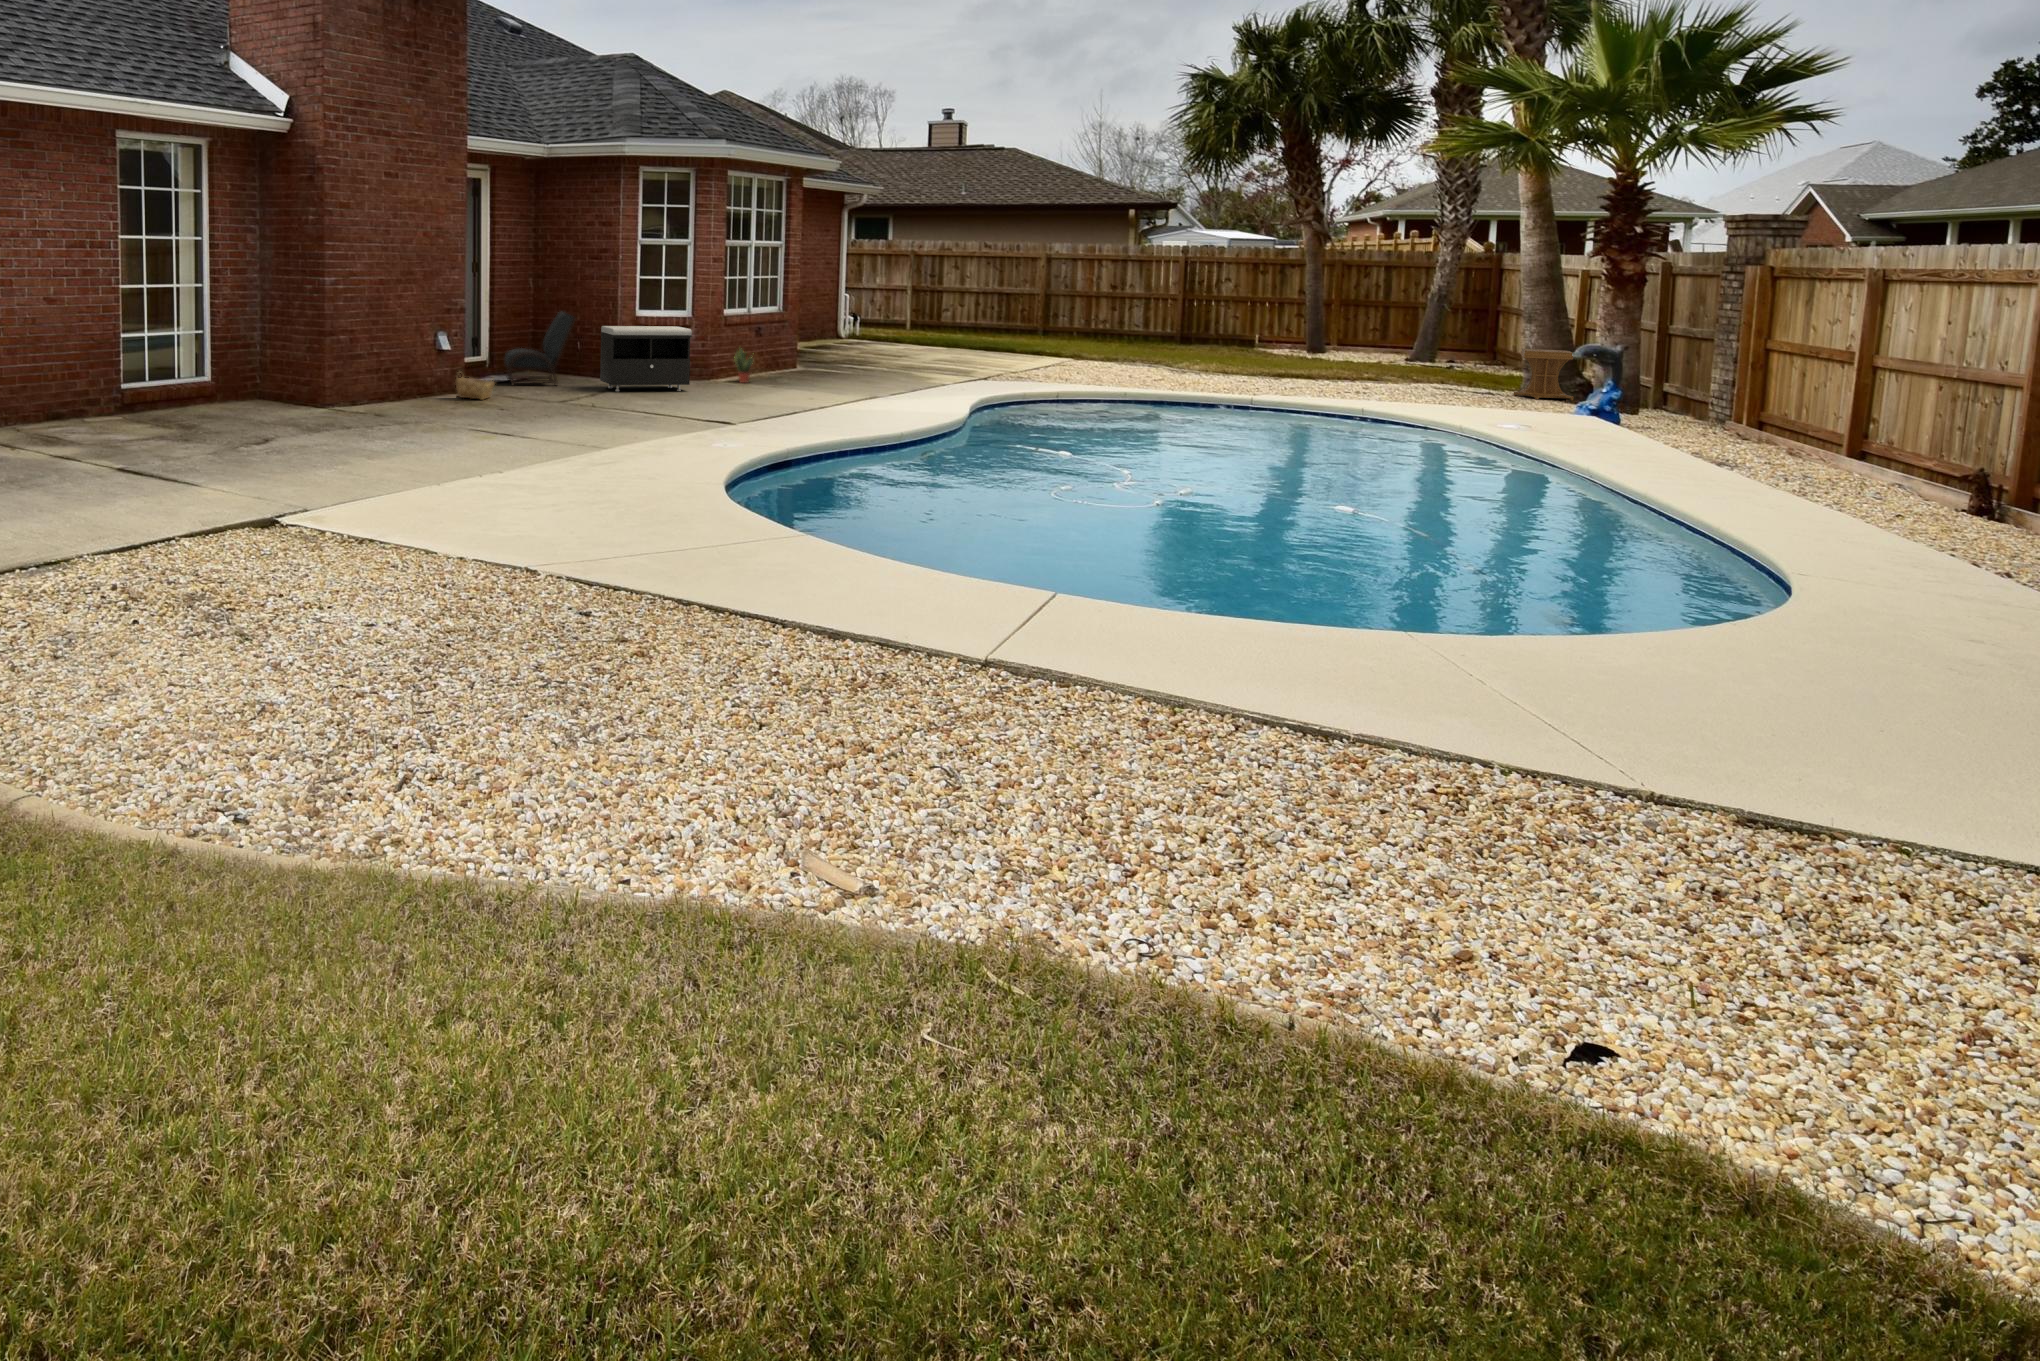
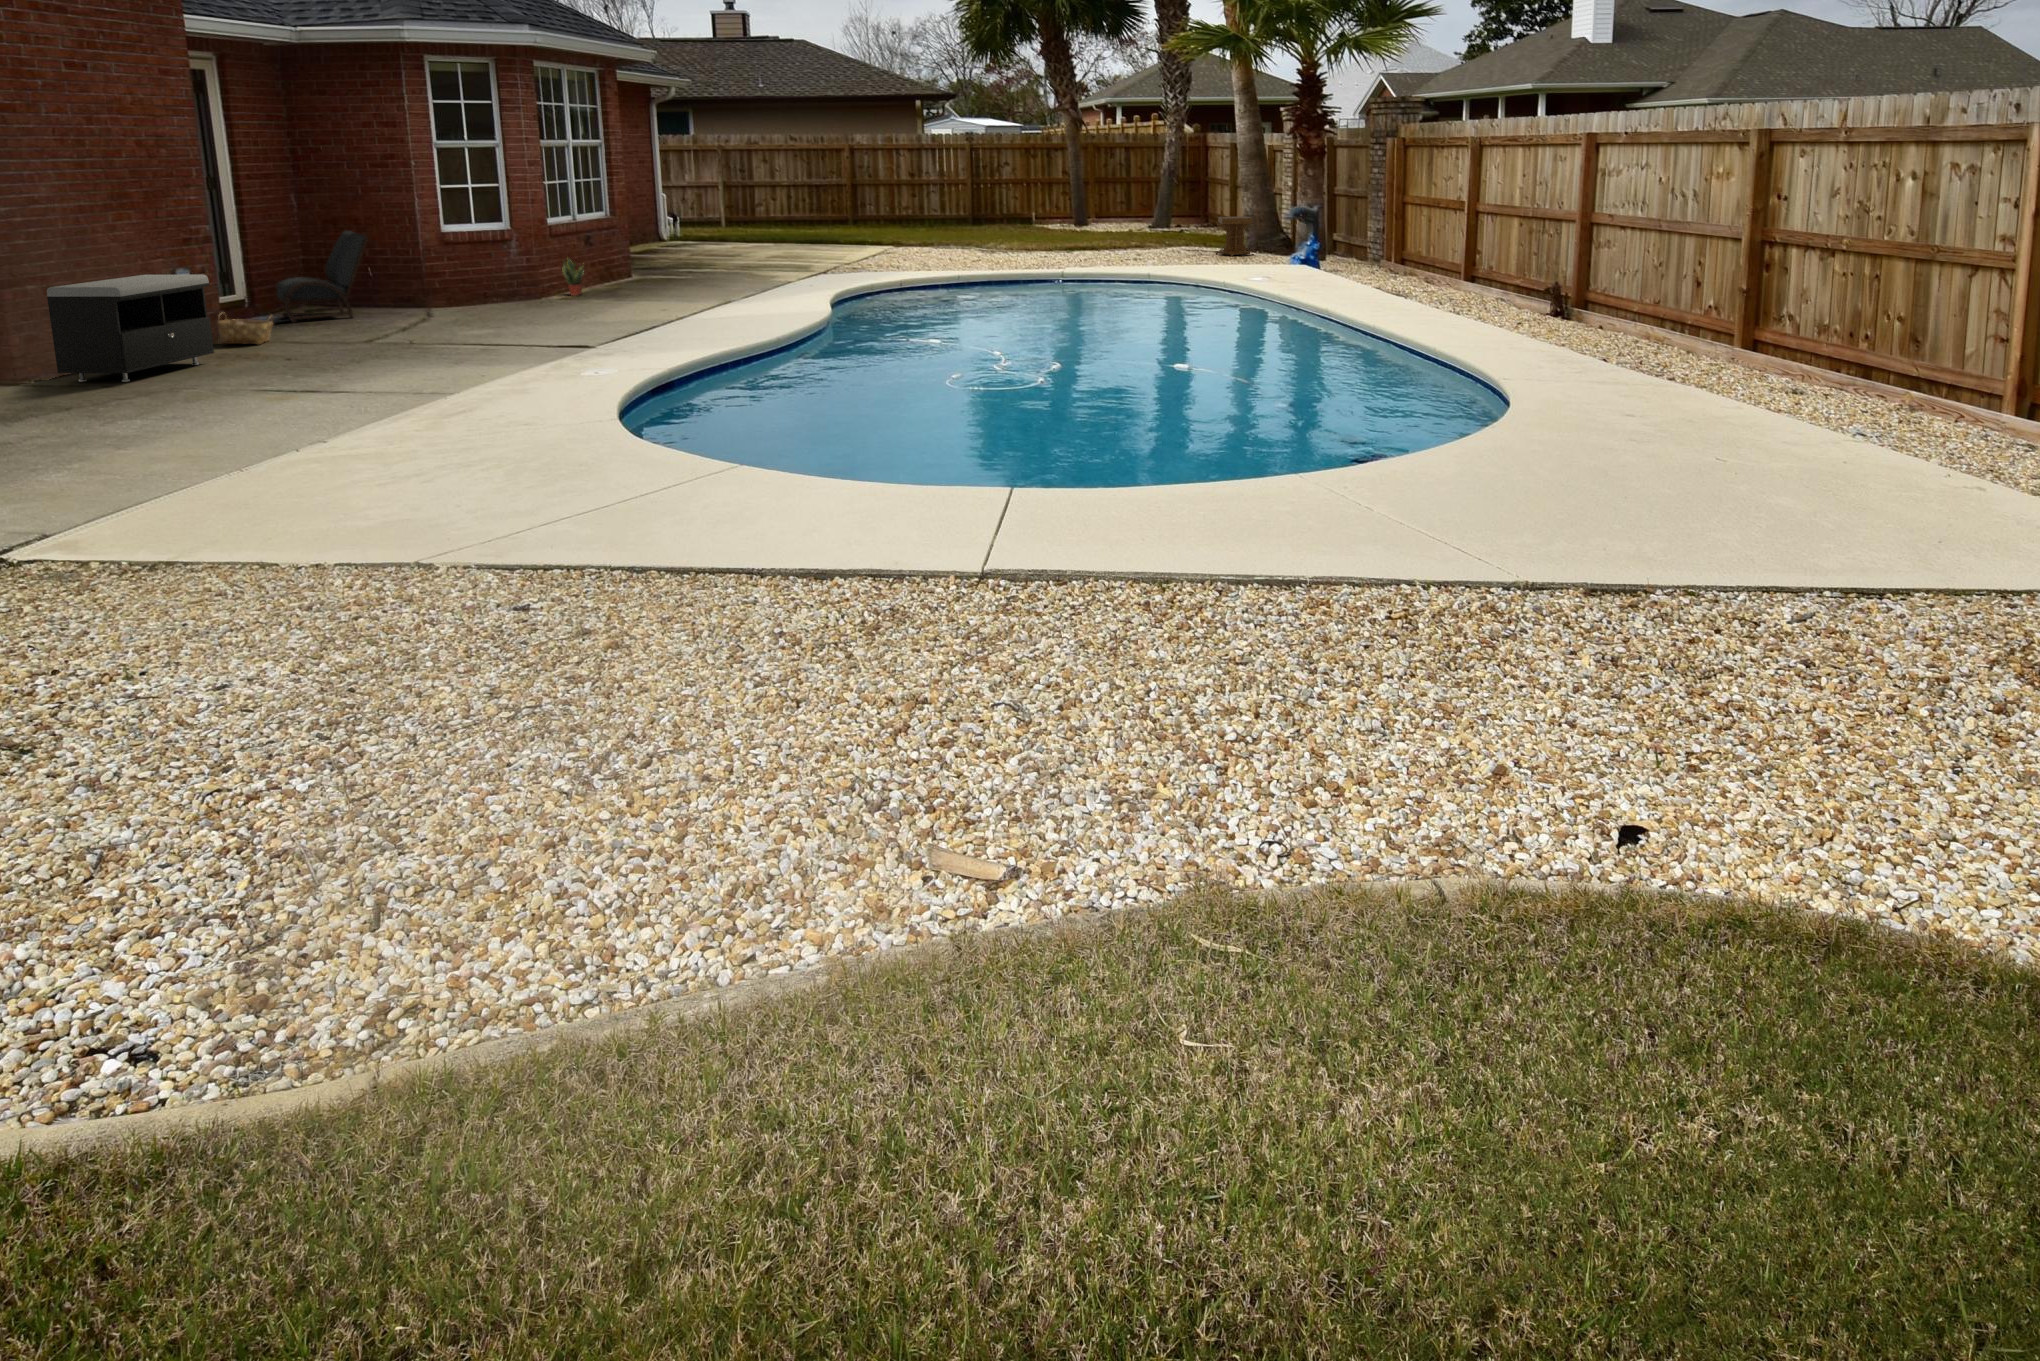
storage bench: present [600,326,692,391] -> present [47,274,214,382]

